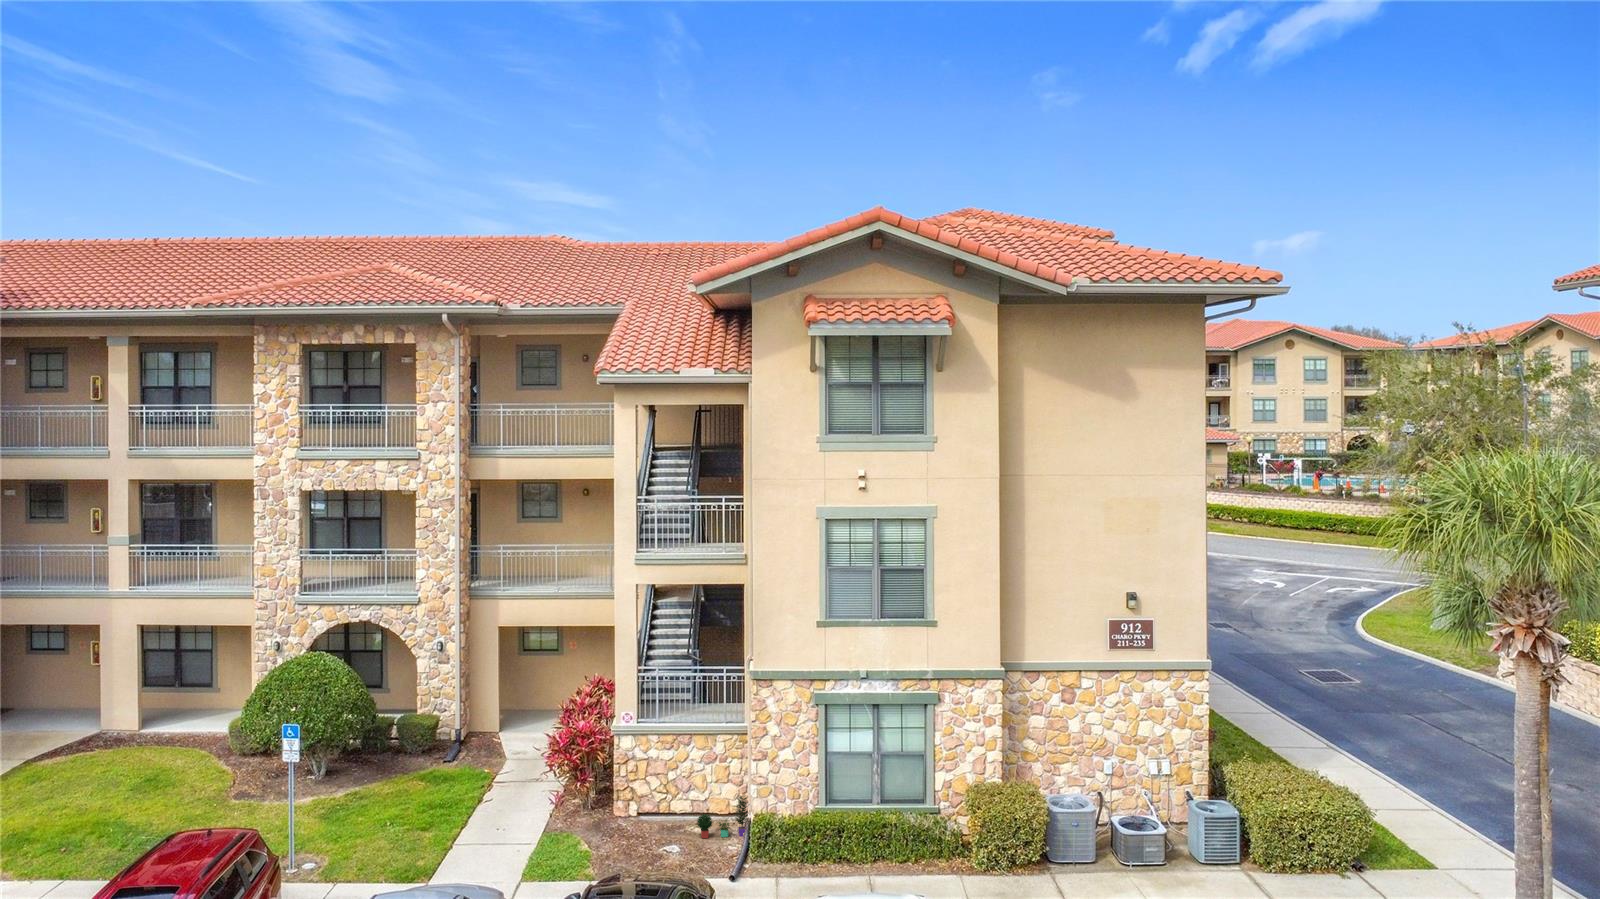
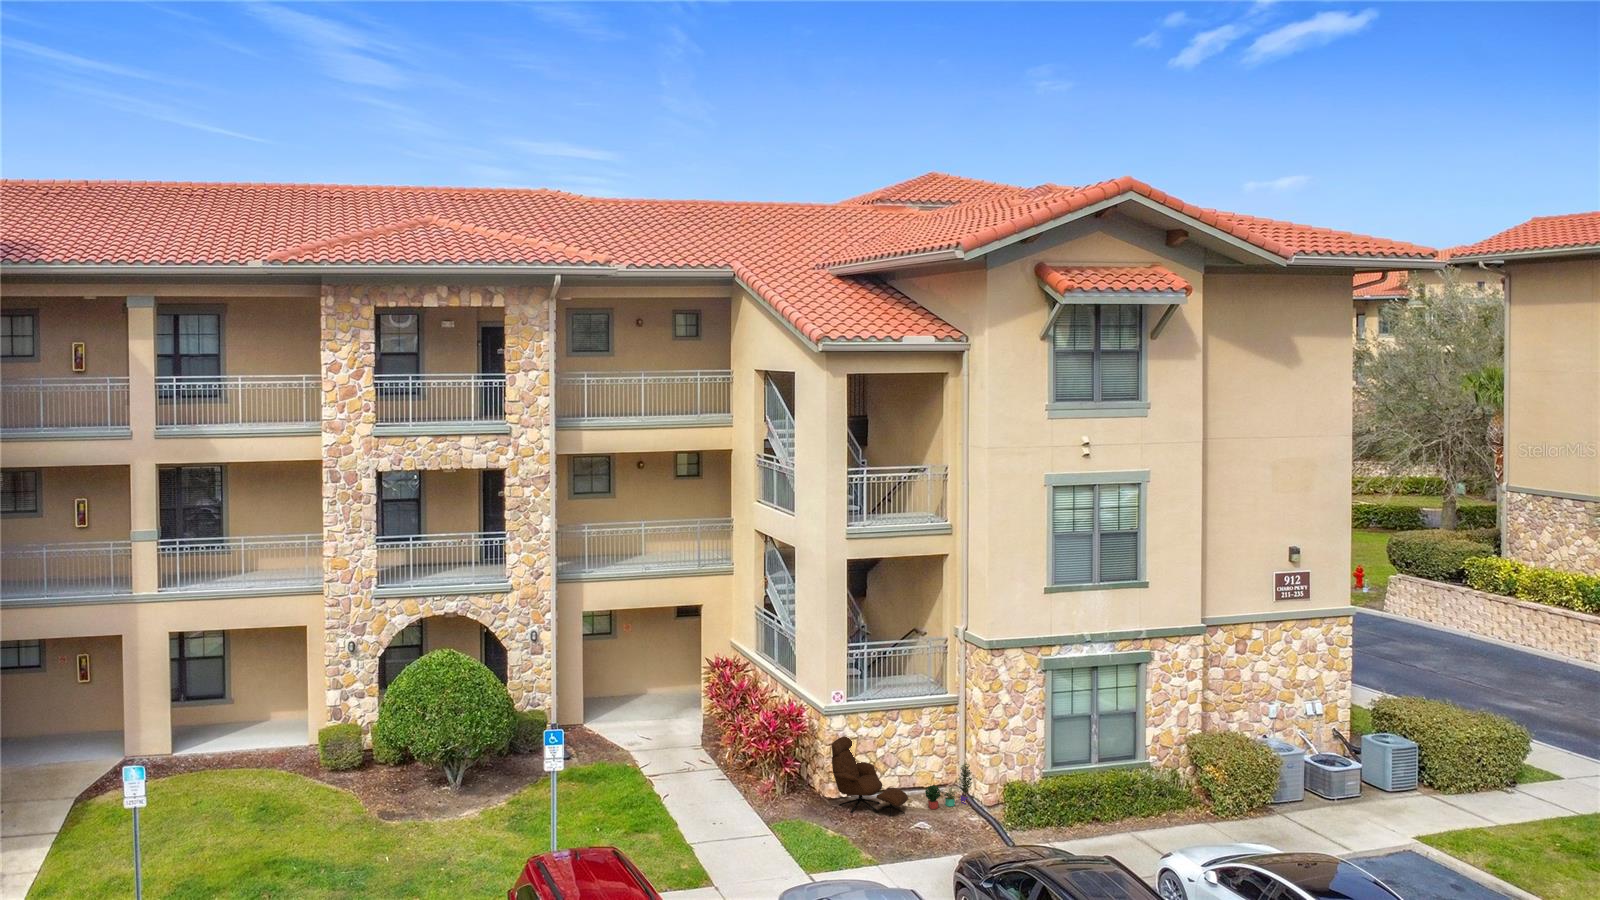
lounge chair: none [610,758,680,841] -> present [832,737,908,816]

